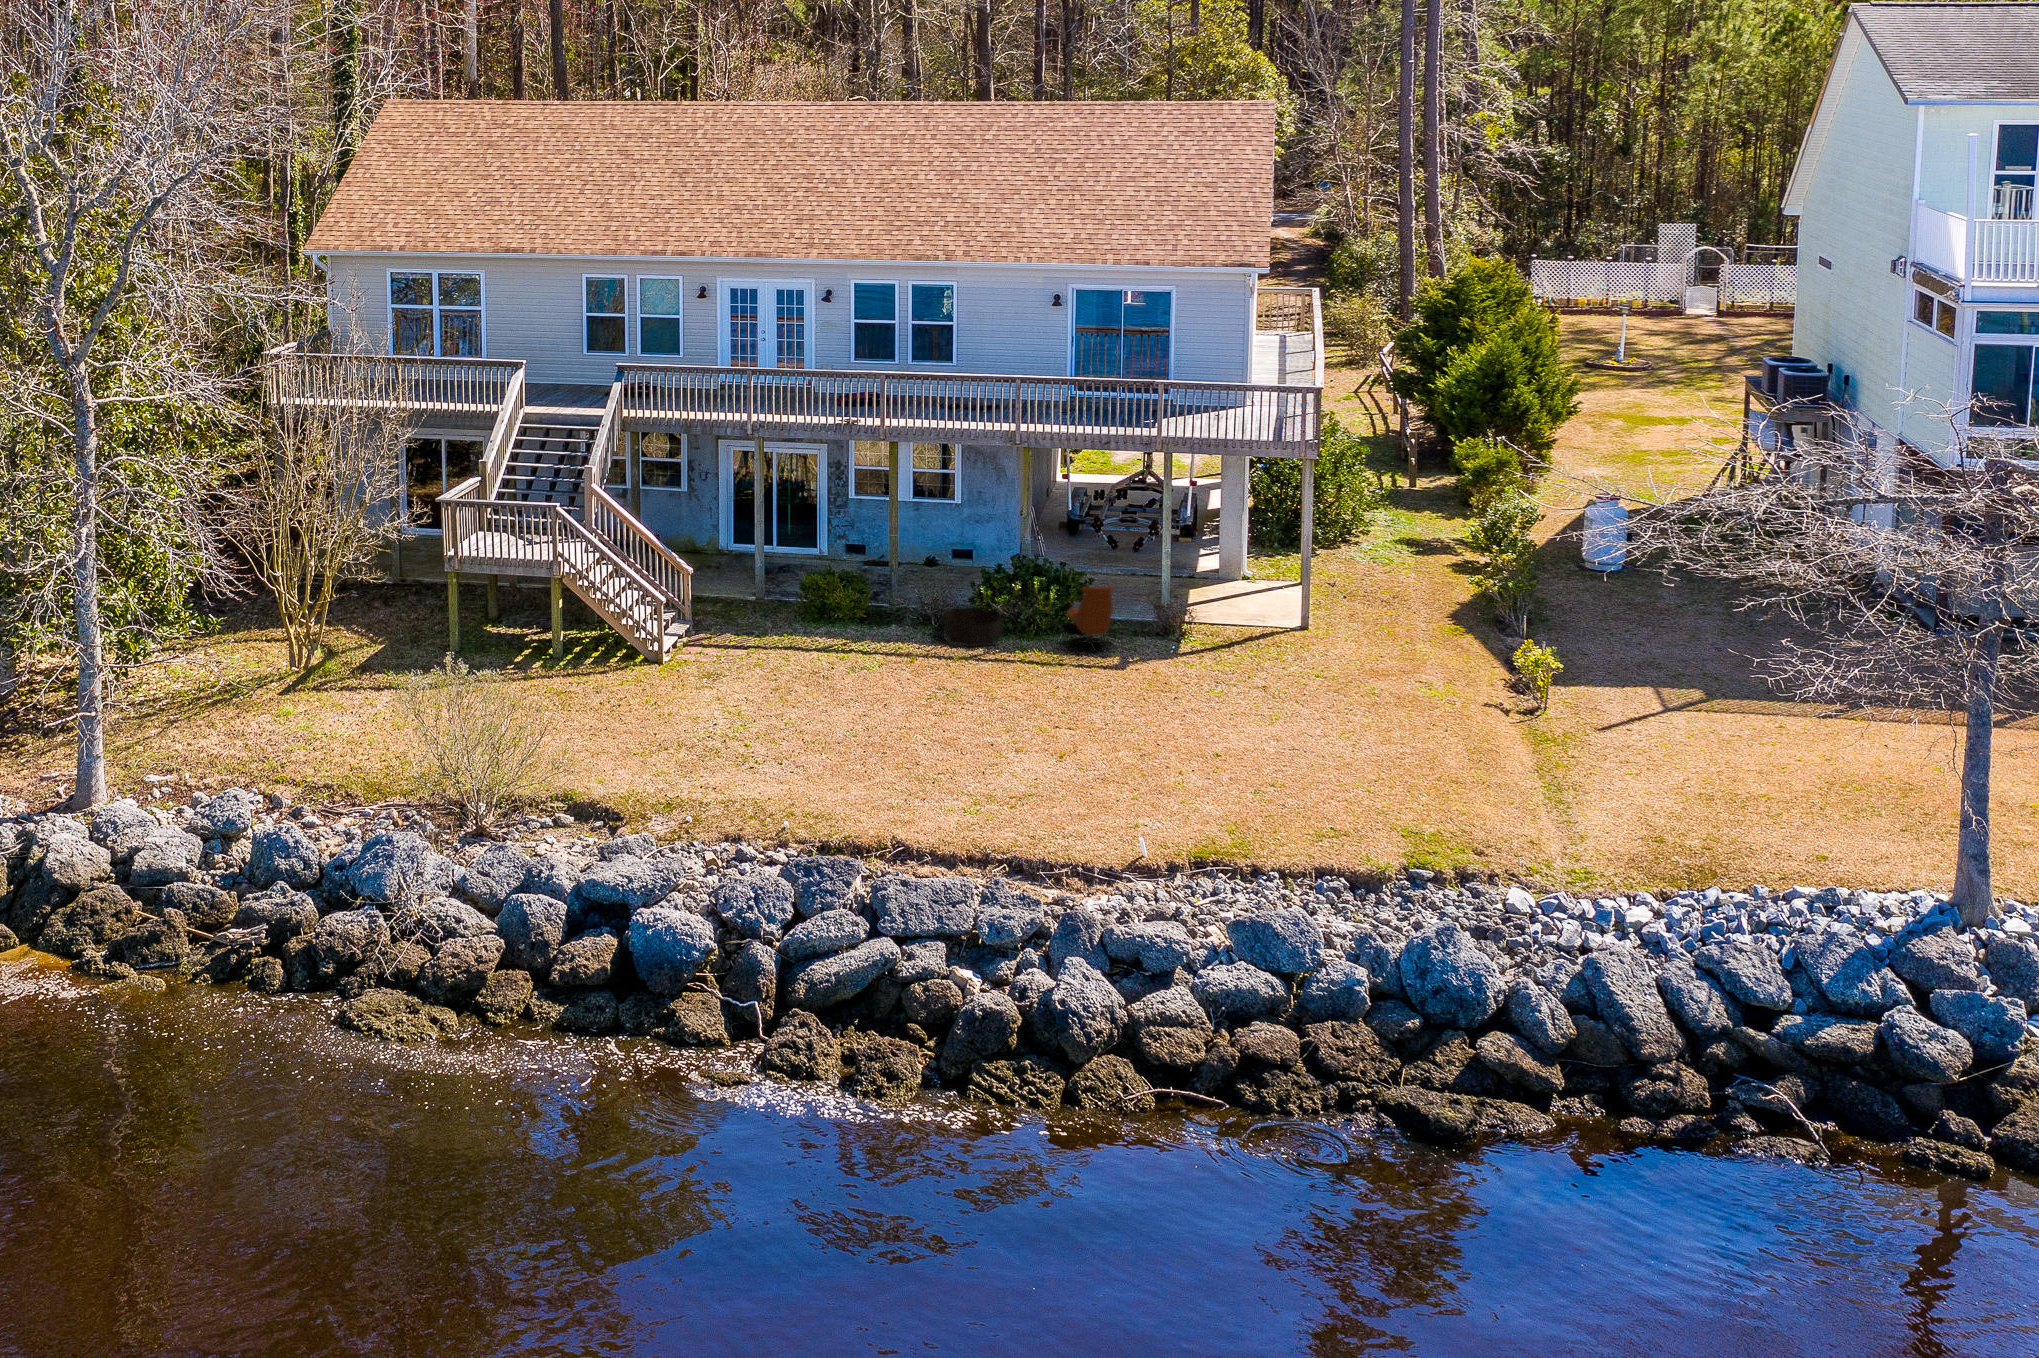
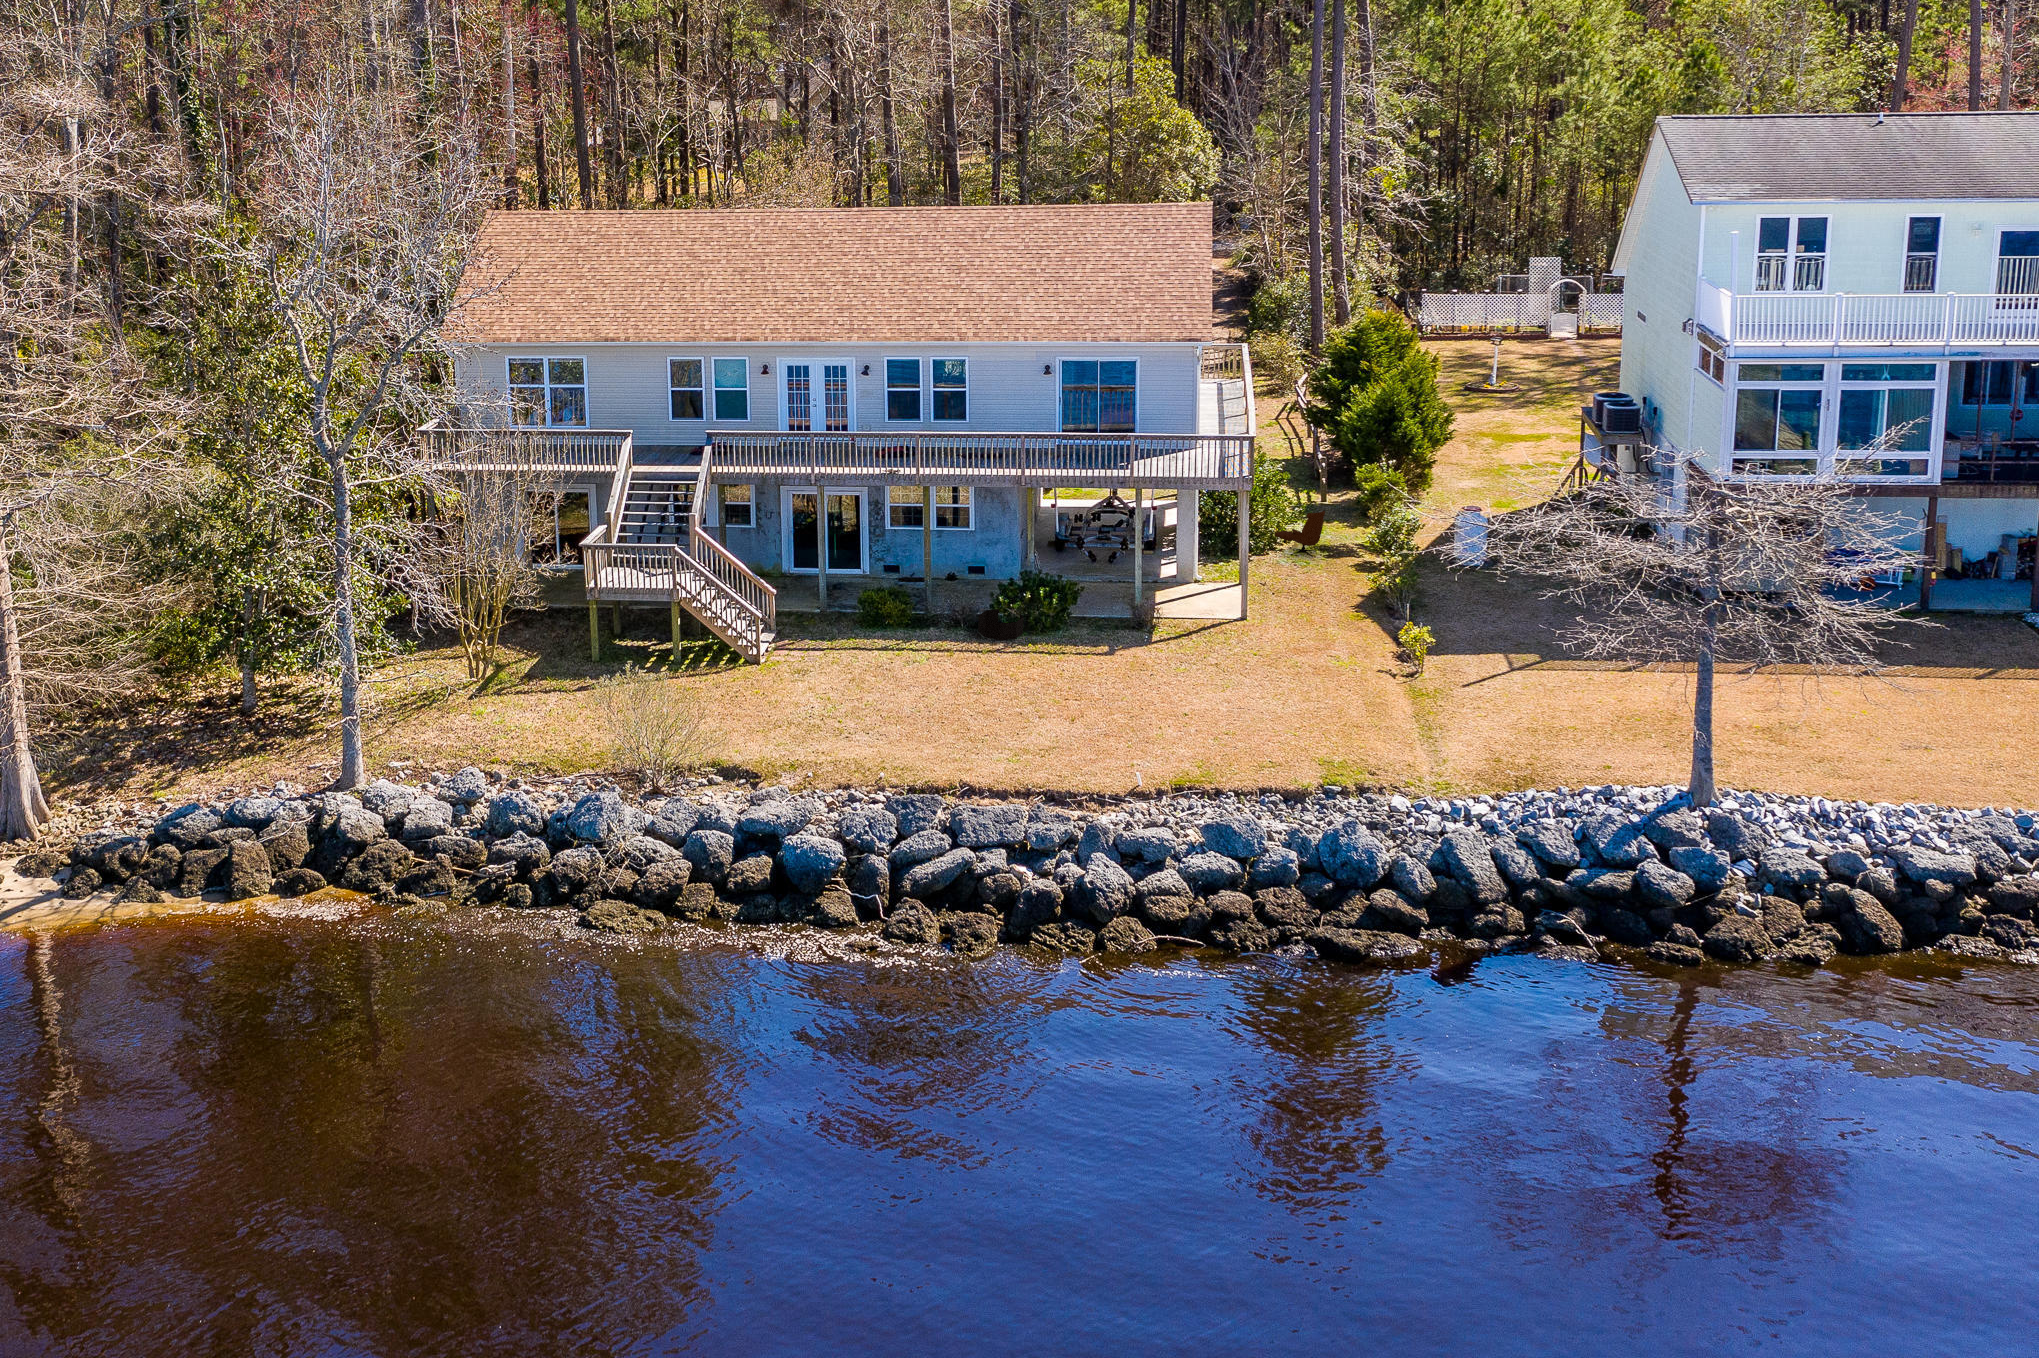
lounge chair: present [1067,586,1113,648] -> present [1275,511,1325,557]

